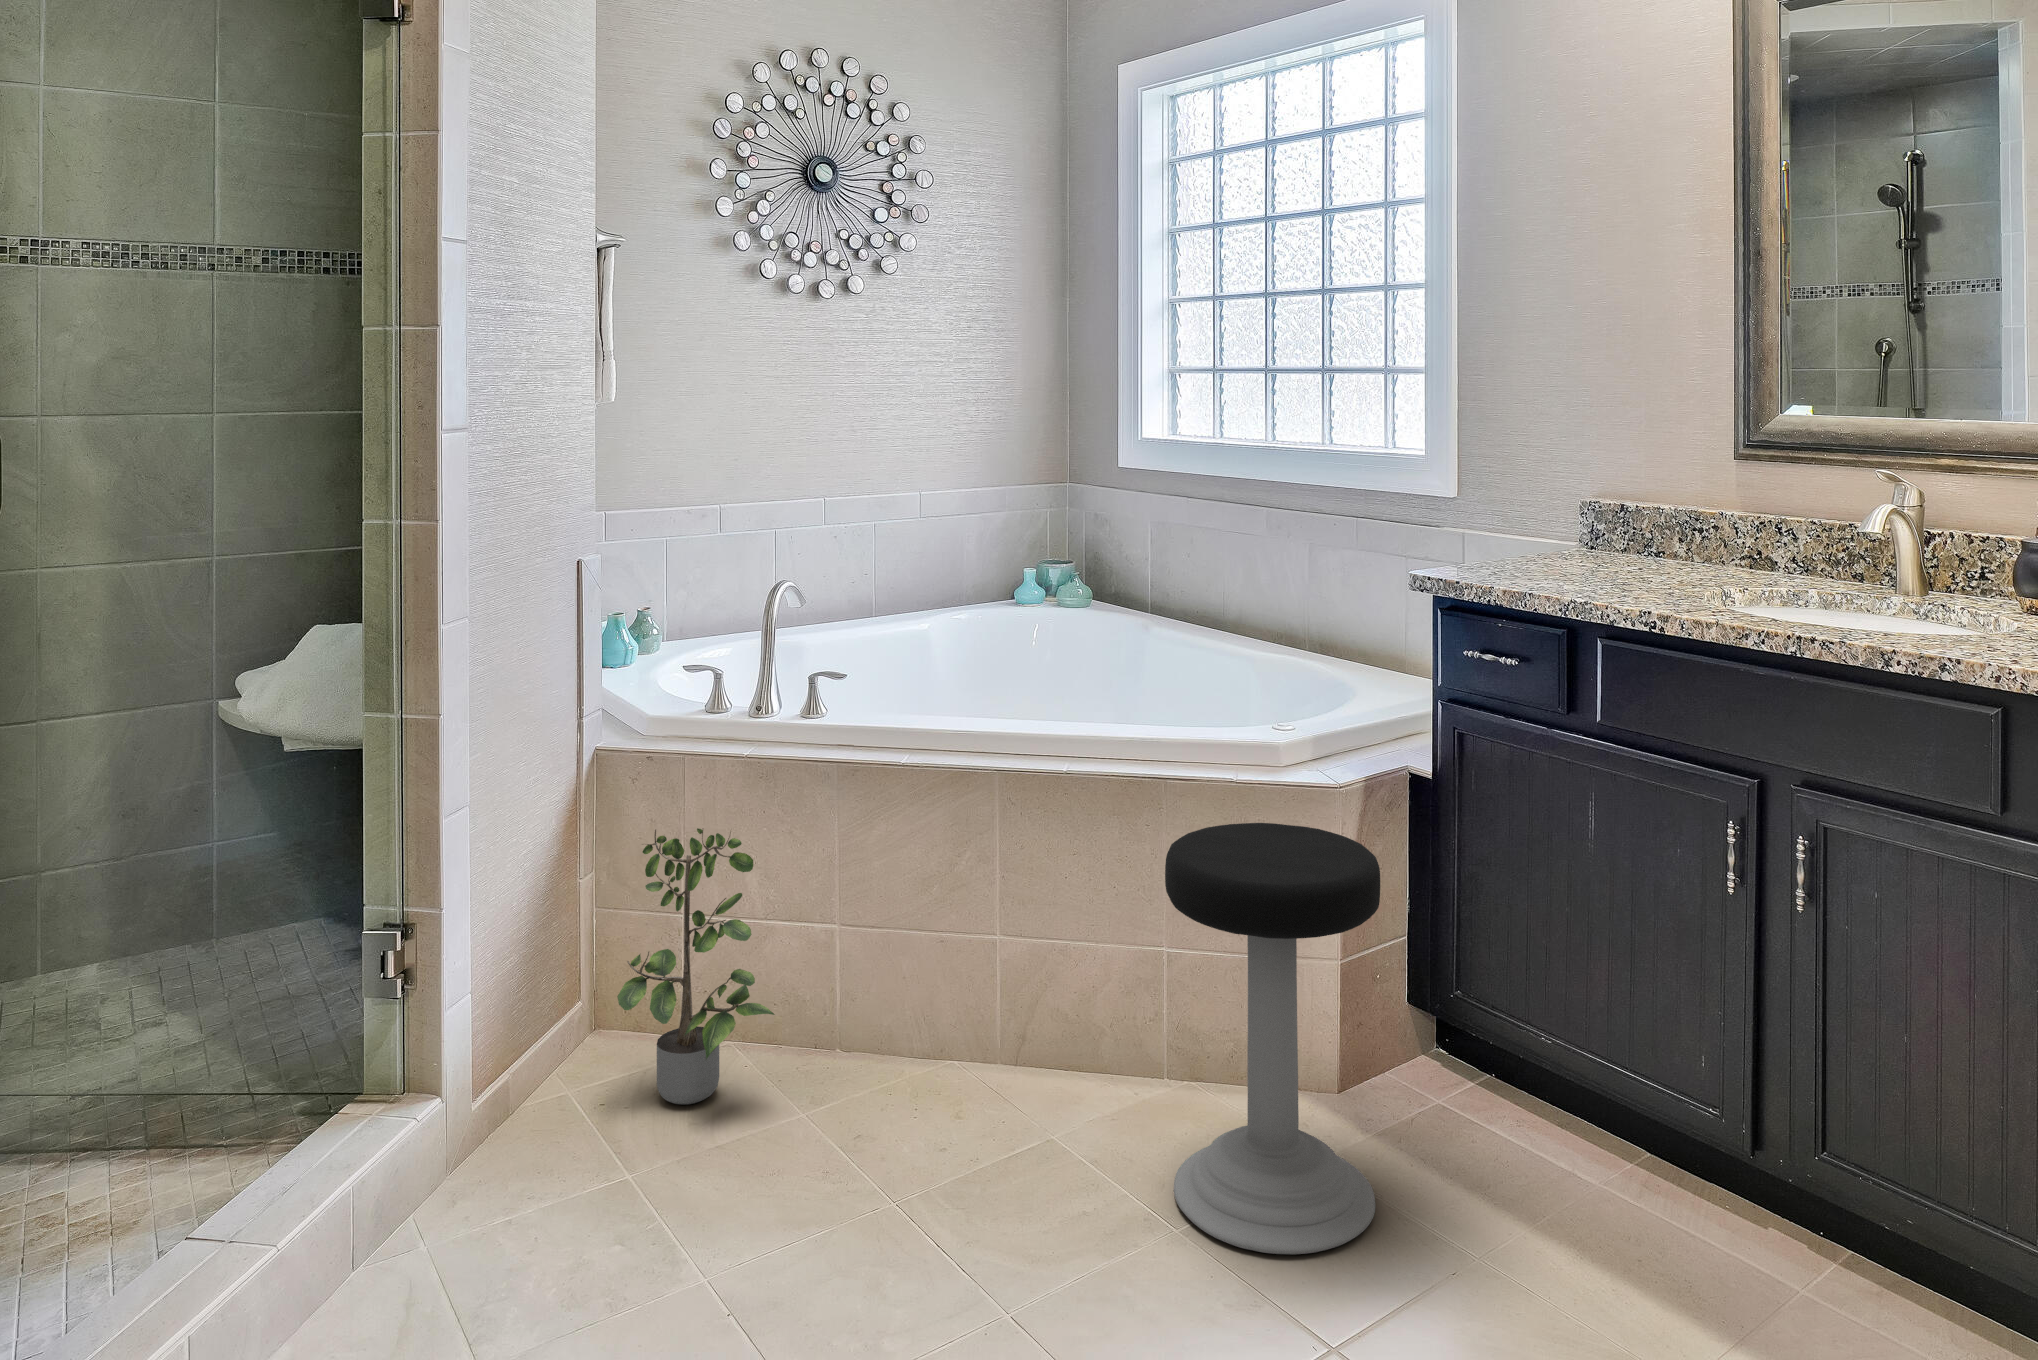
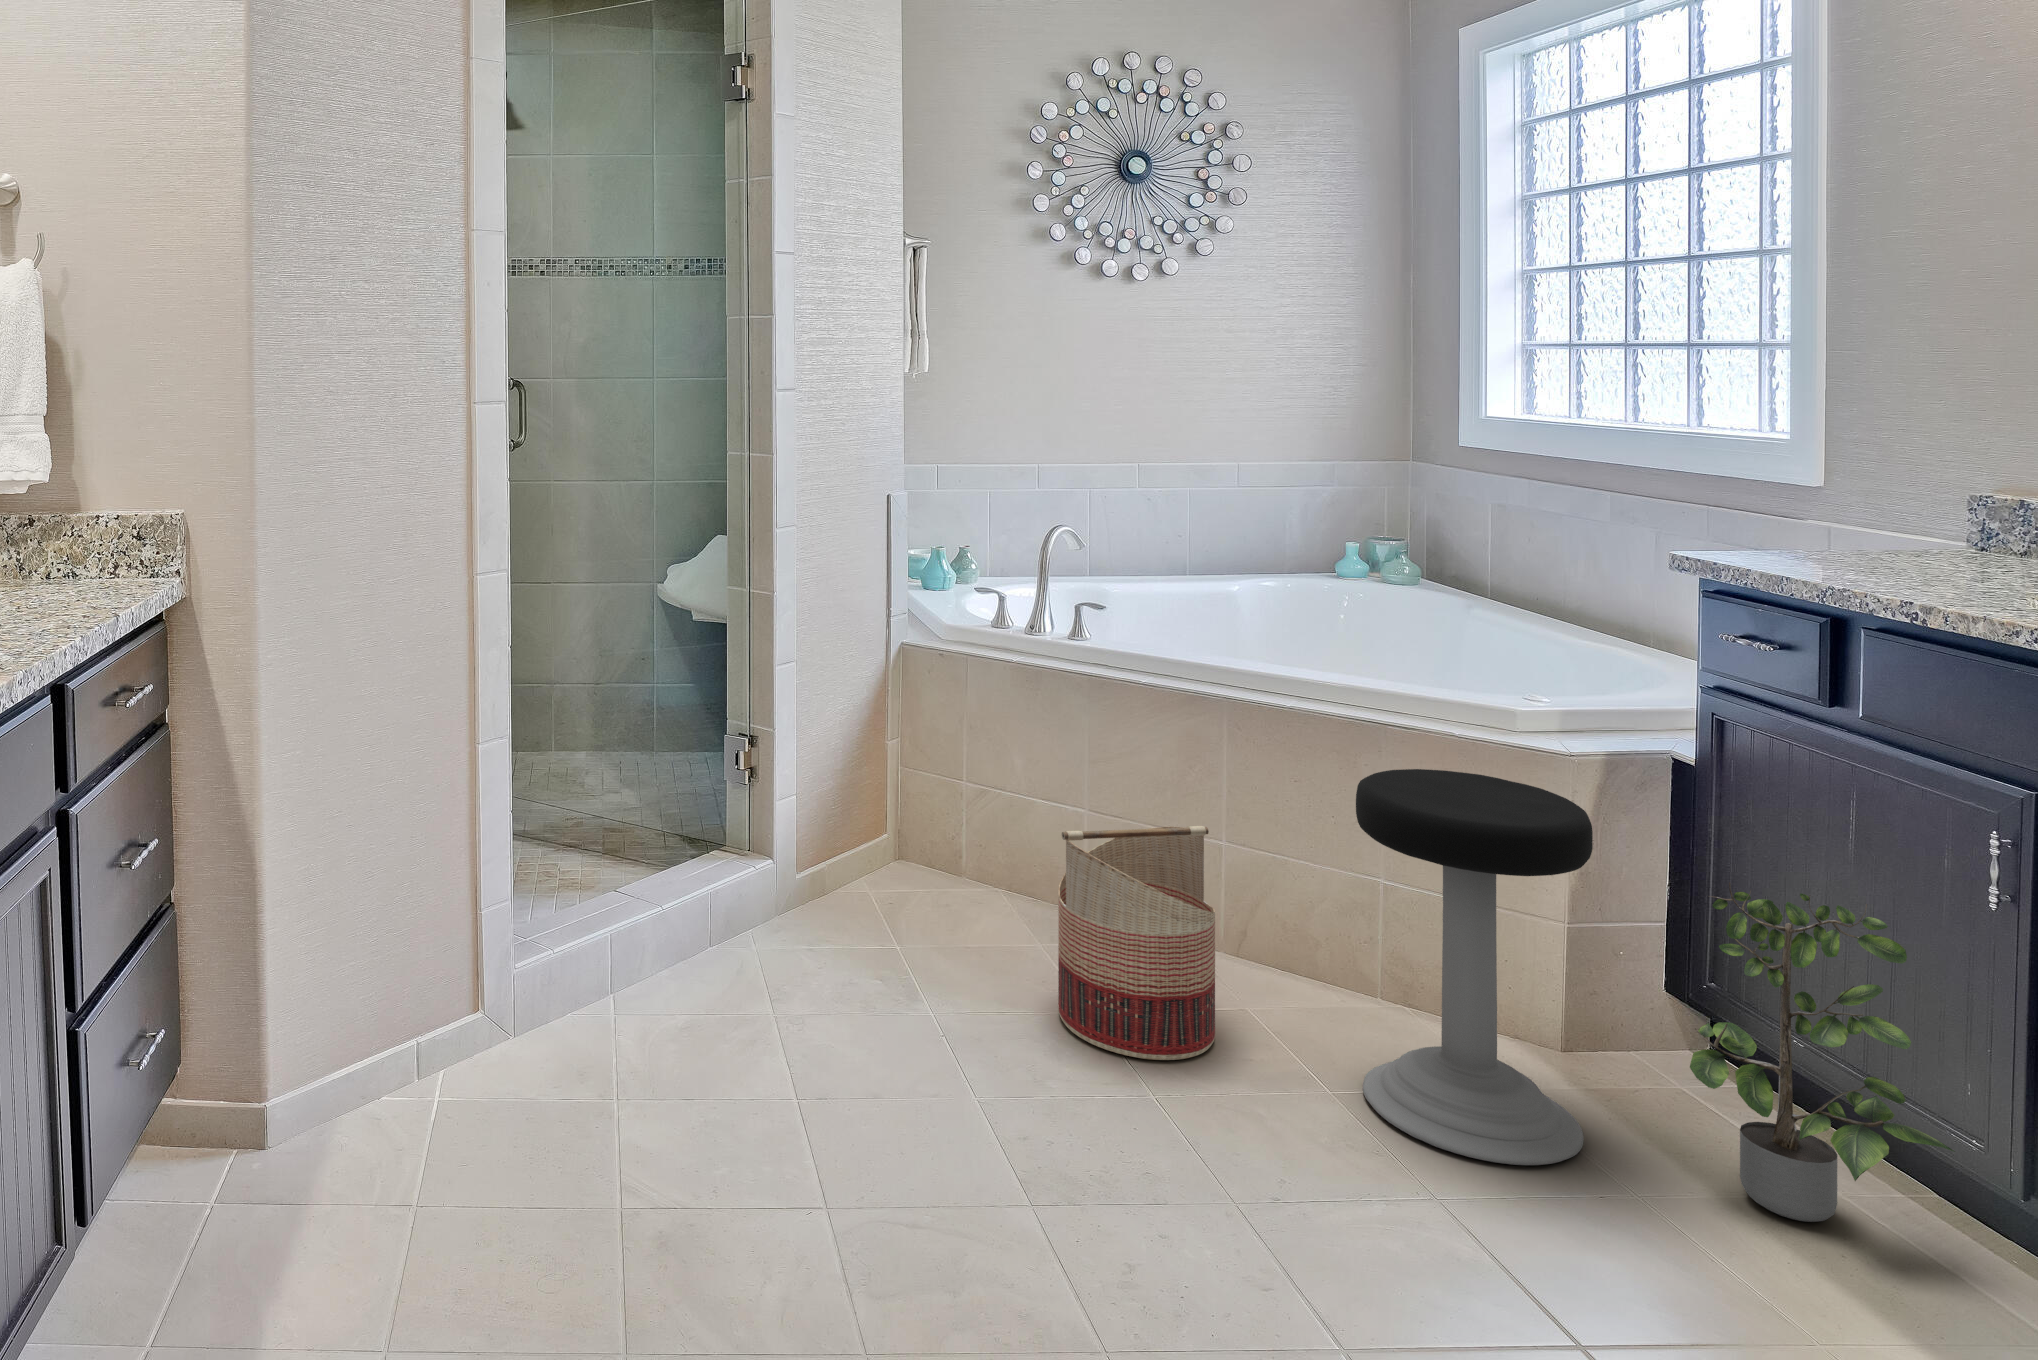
potted plant: present [617,828,775,1105] -> present [1690,883,1955,1222]
basket: none [843,934,1020,1247] -> present [1058,826,1215,1060]

